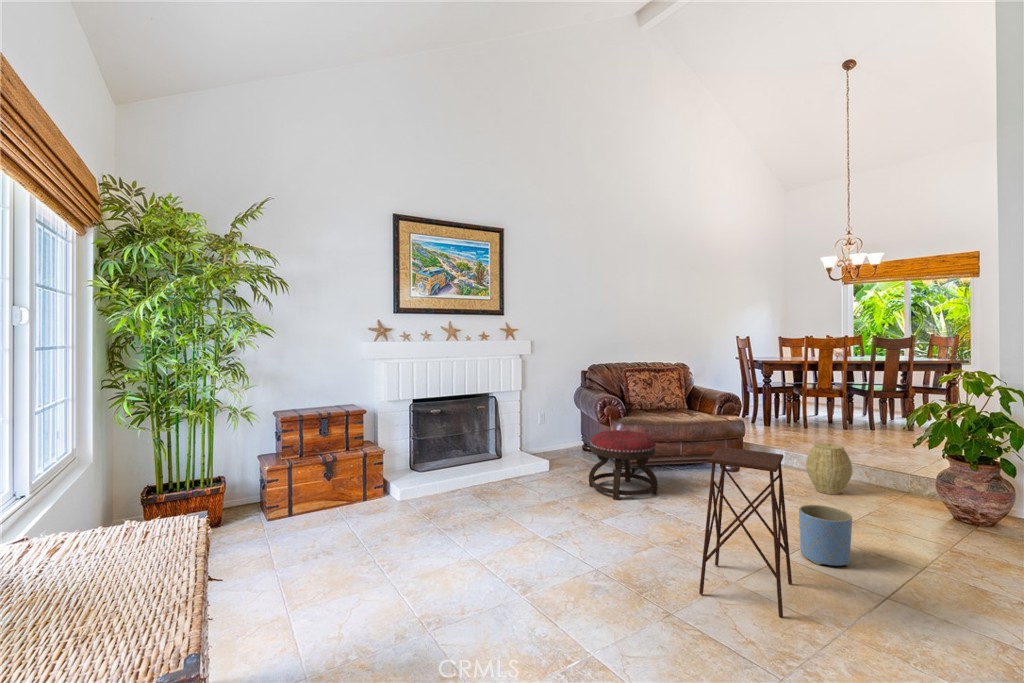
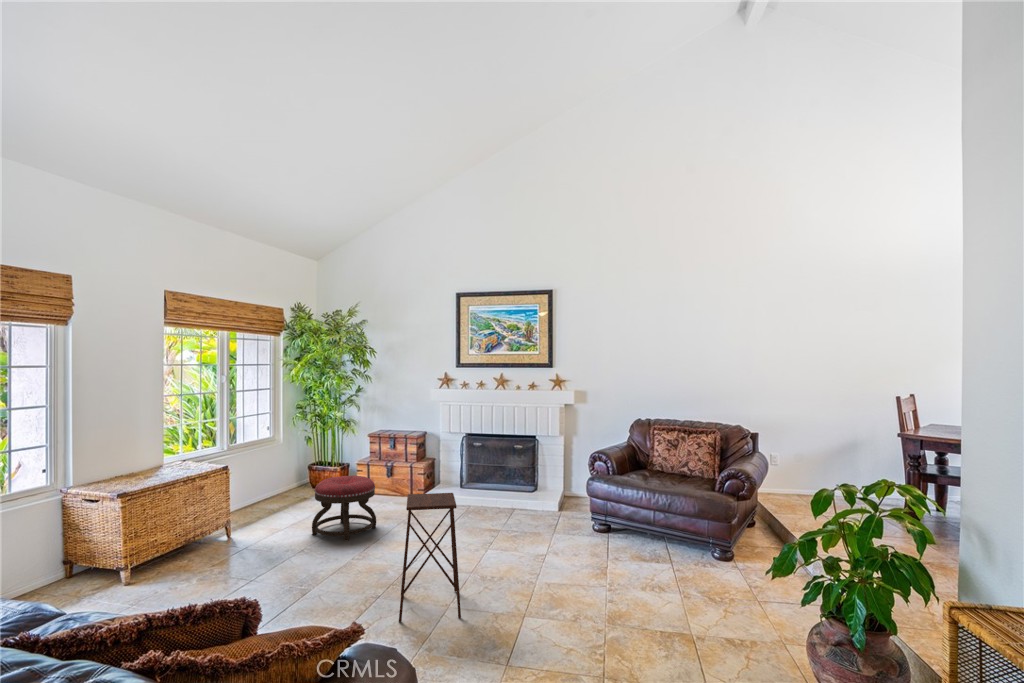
ottoman: present [589,430,658,500] -> present [312,476,376,541]
woven basket: present [806,443,853,495] -> none [721,541,775,611]
planter: present [799,505,852,566] -> none [512,570,555,633]

